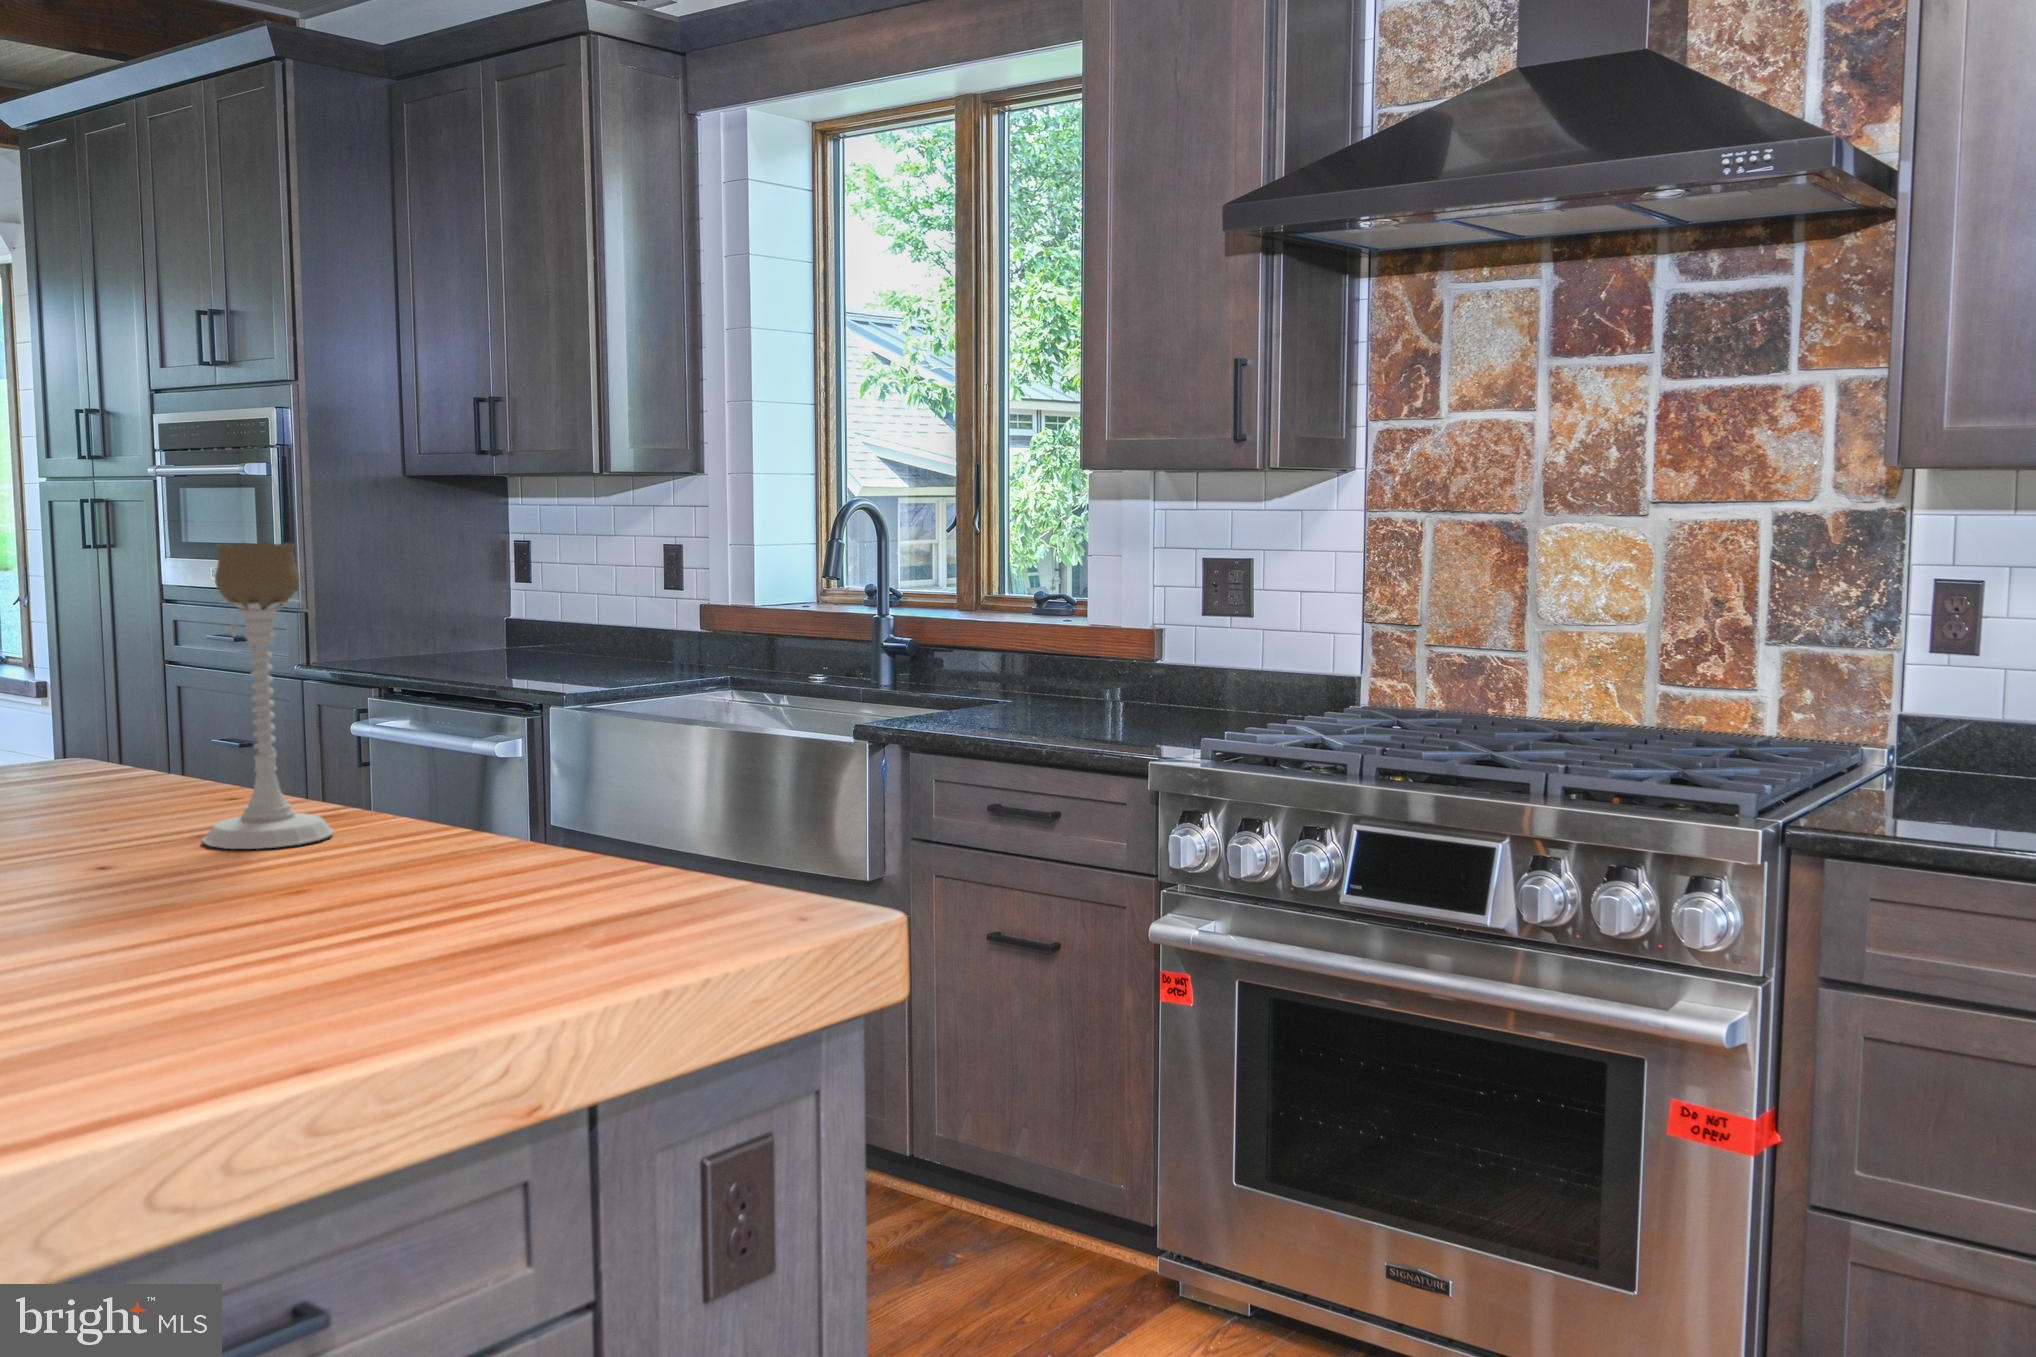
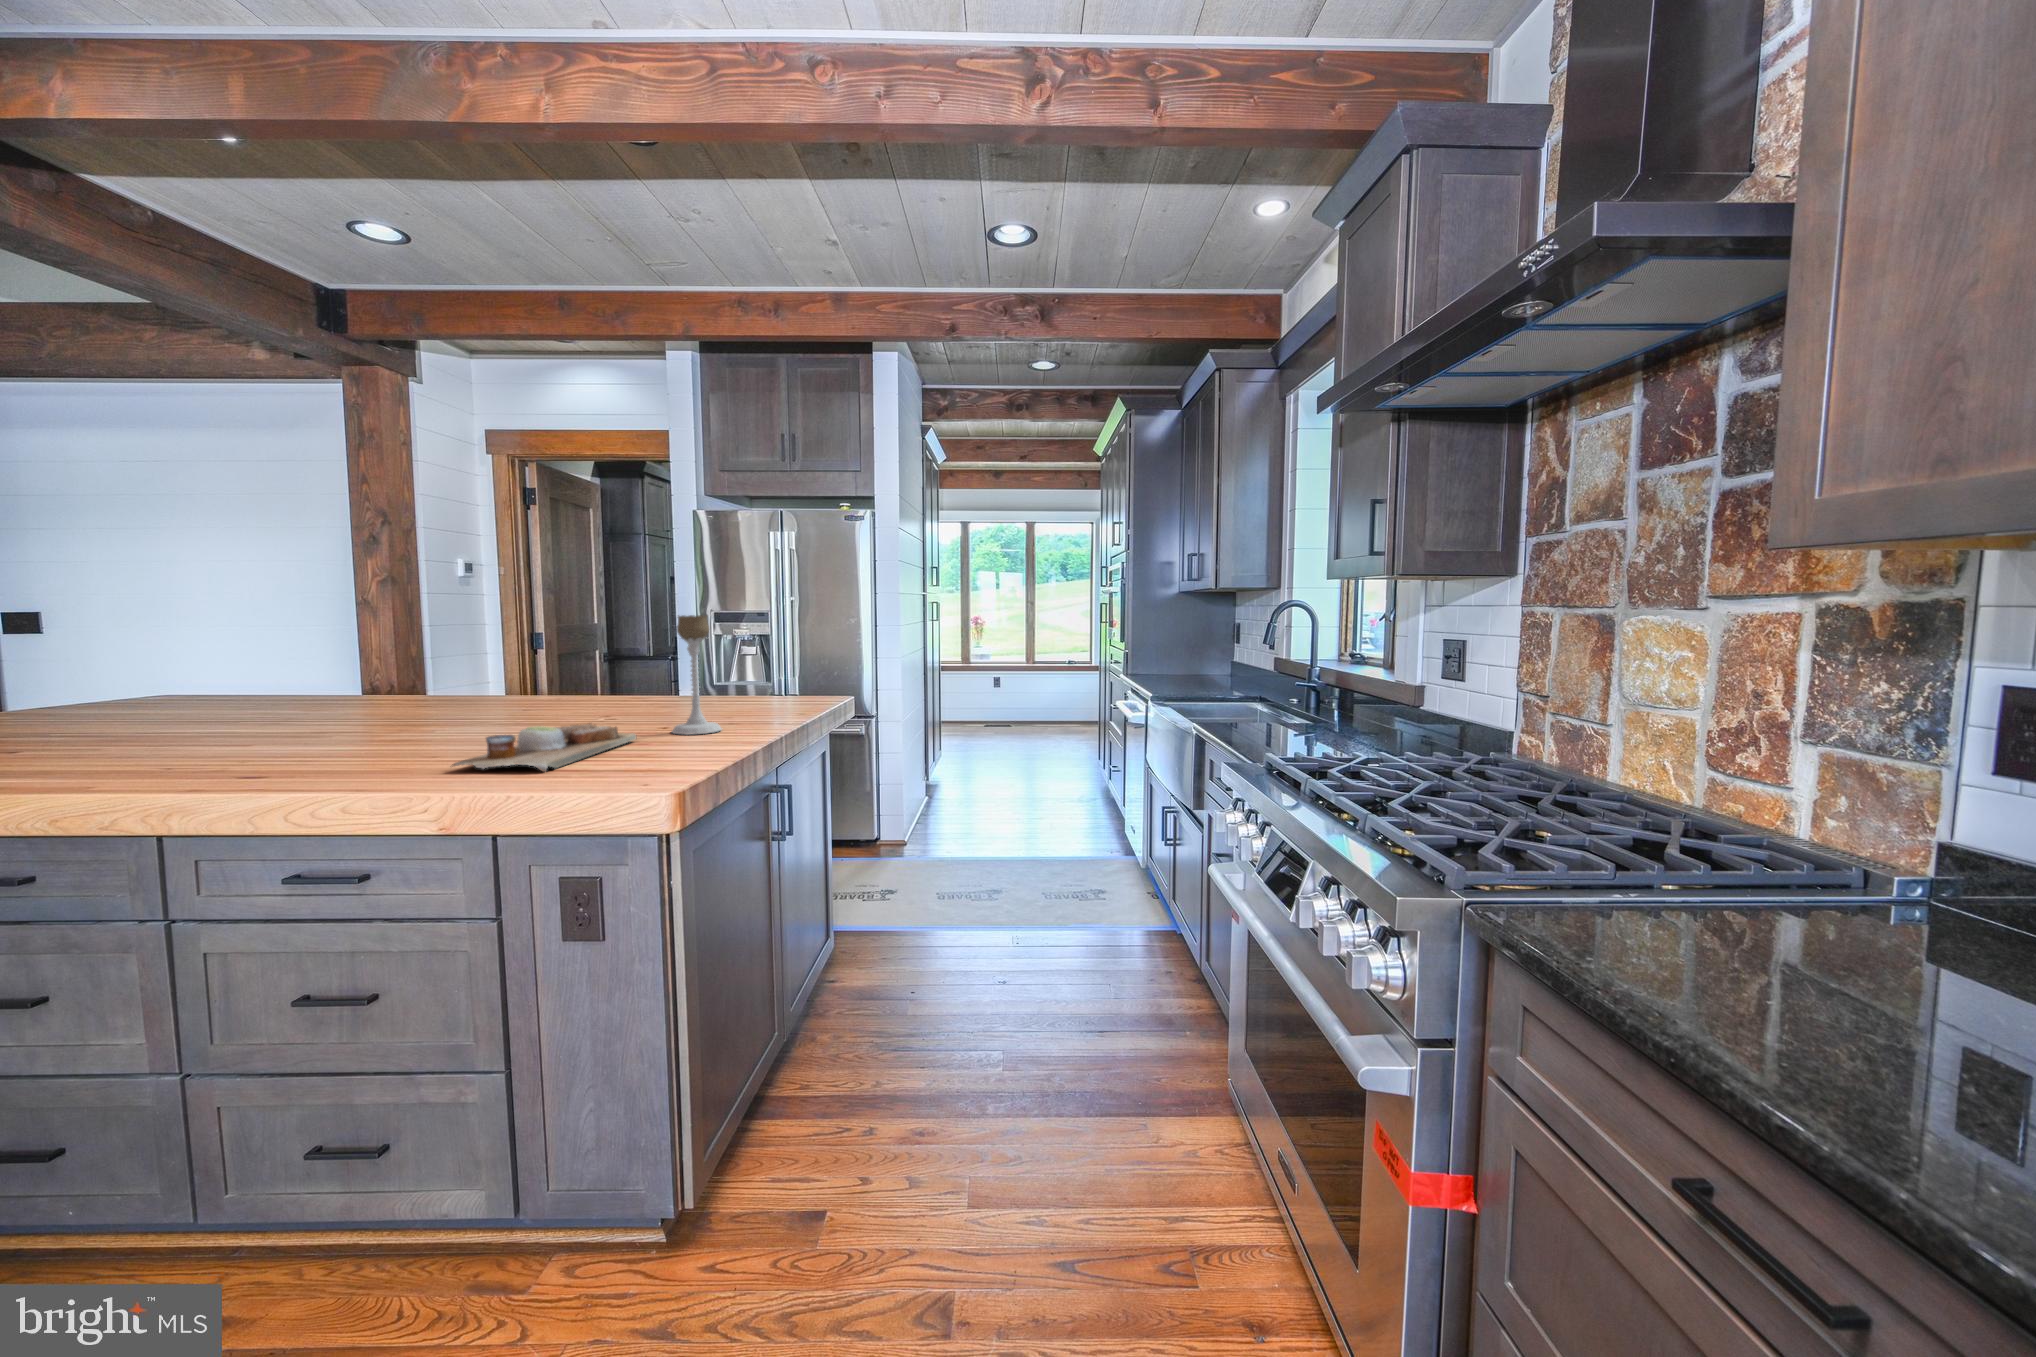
cutting board: none [80,831,534,965] -> present [453,723,636,772]

